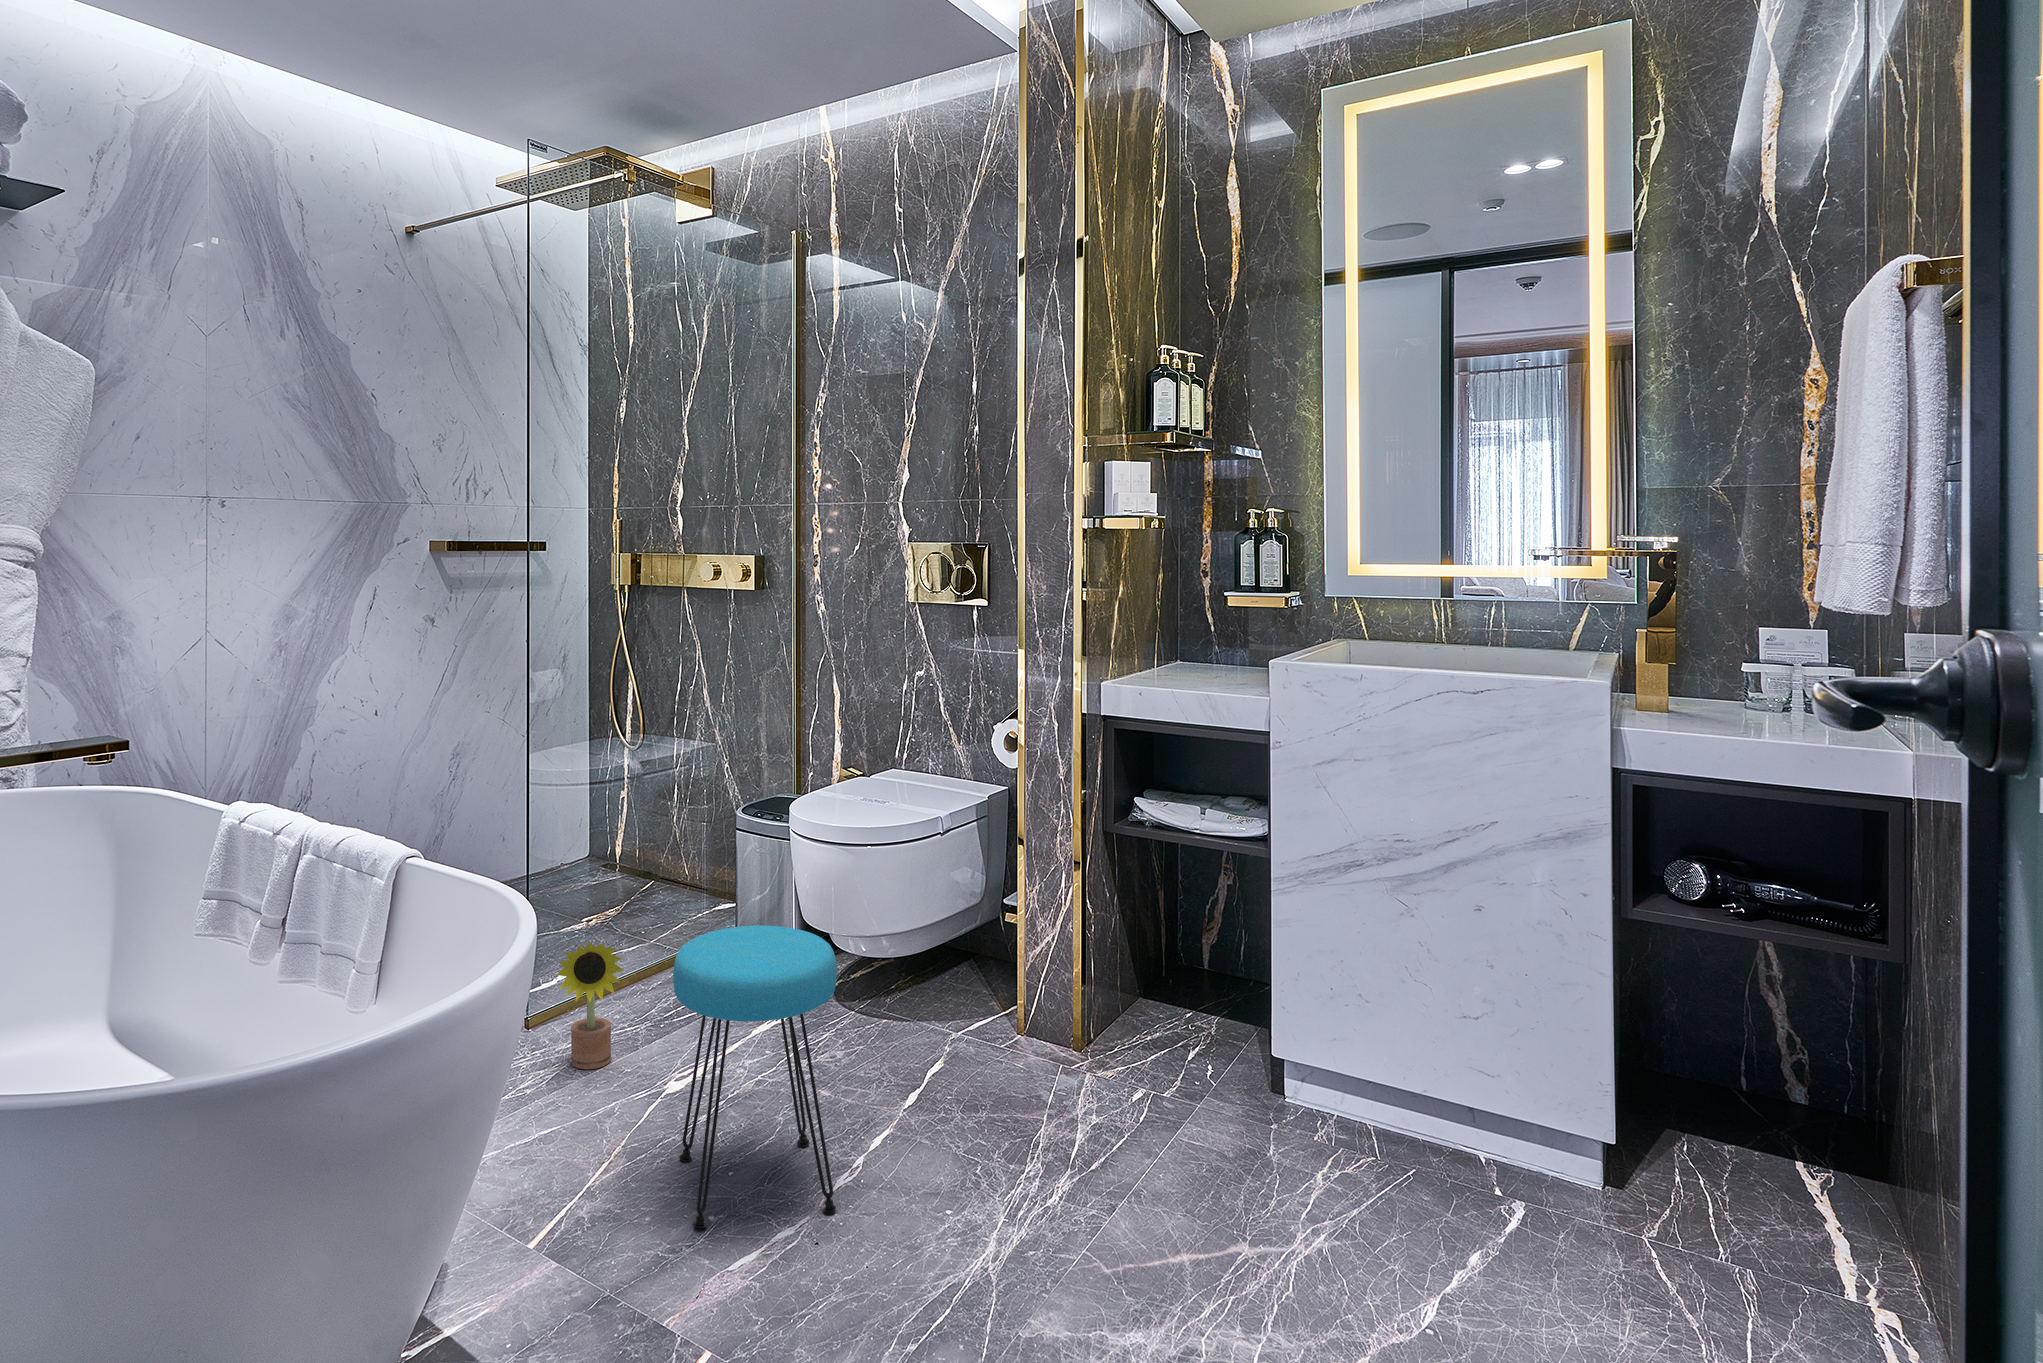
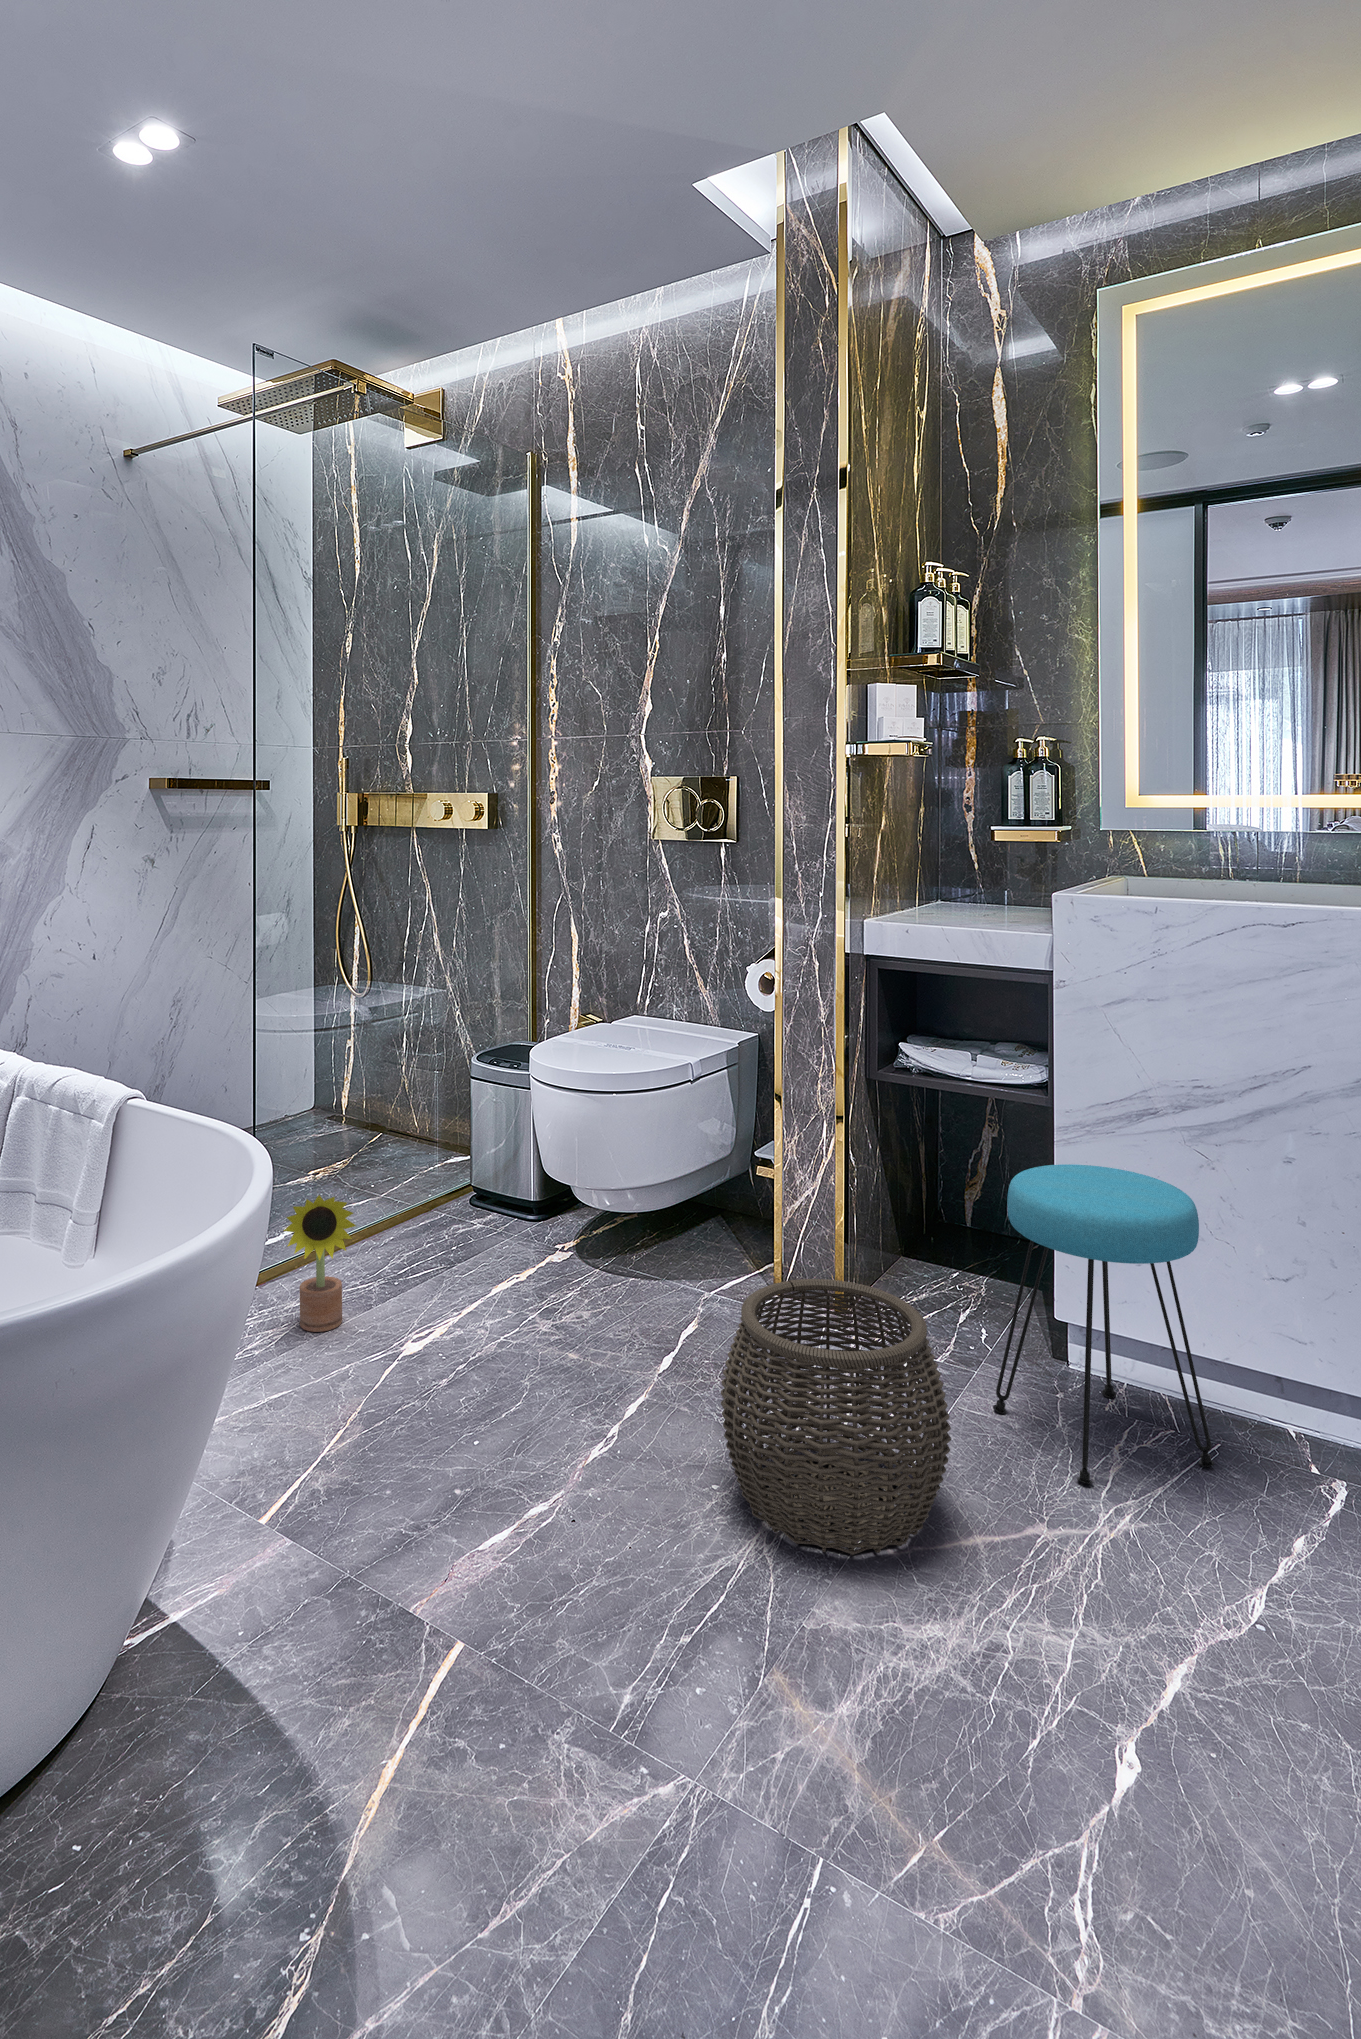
stool: present [673,925,837,1228] -> present [993,1164,1214,1484]
woven basket: none [955,1020,1160,1270] -> present [721,1279,951,1555]

